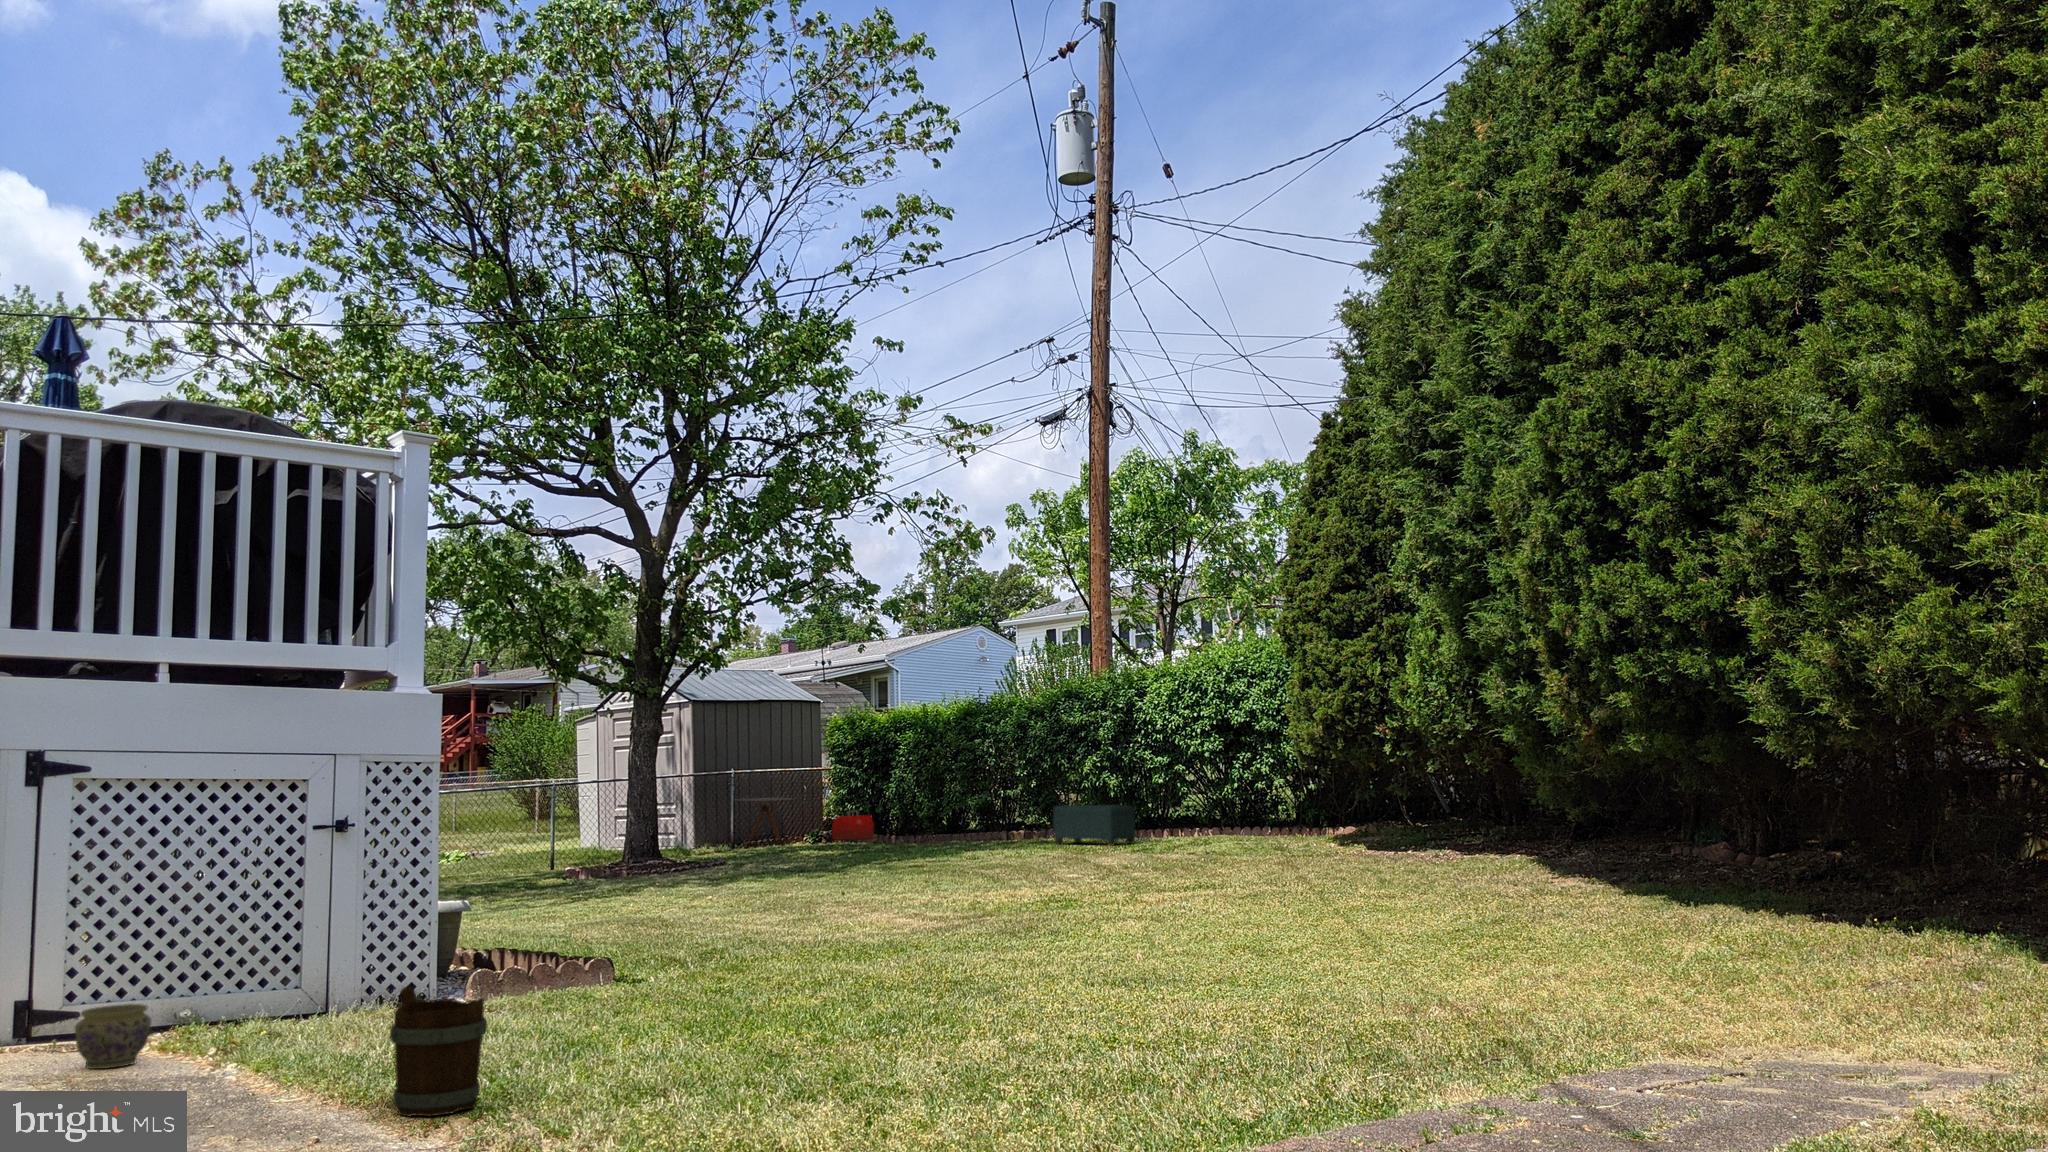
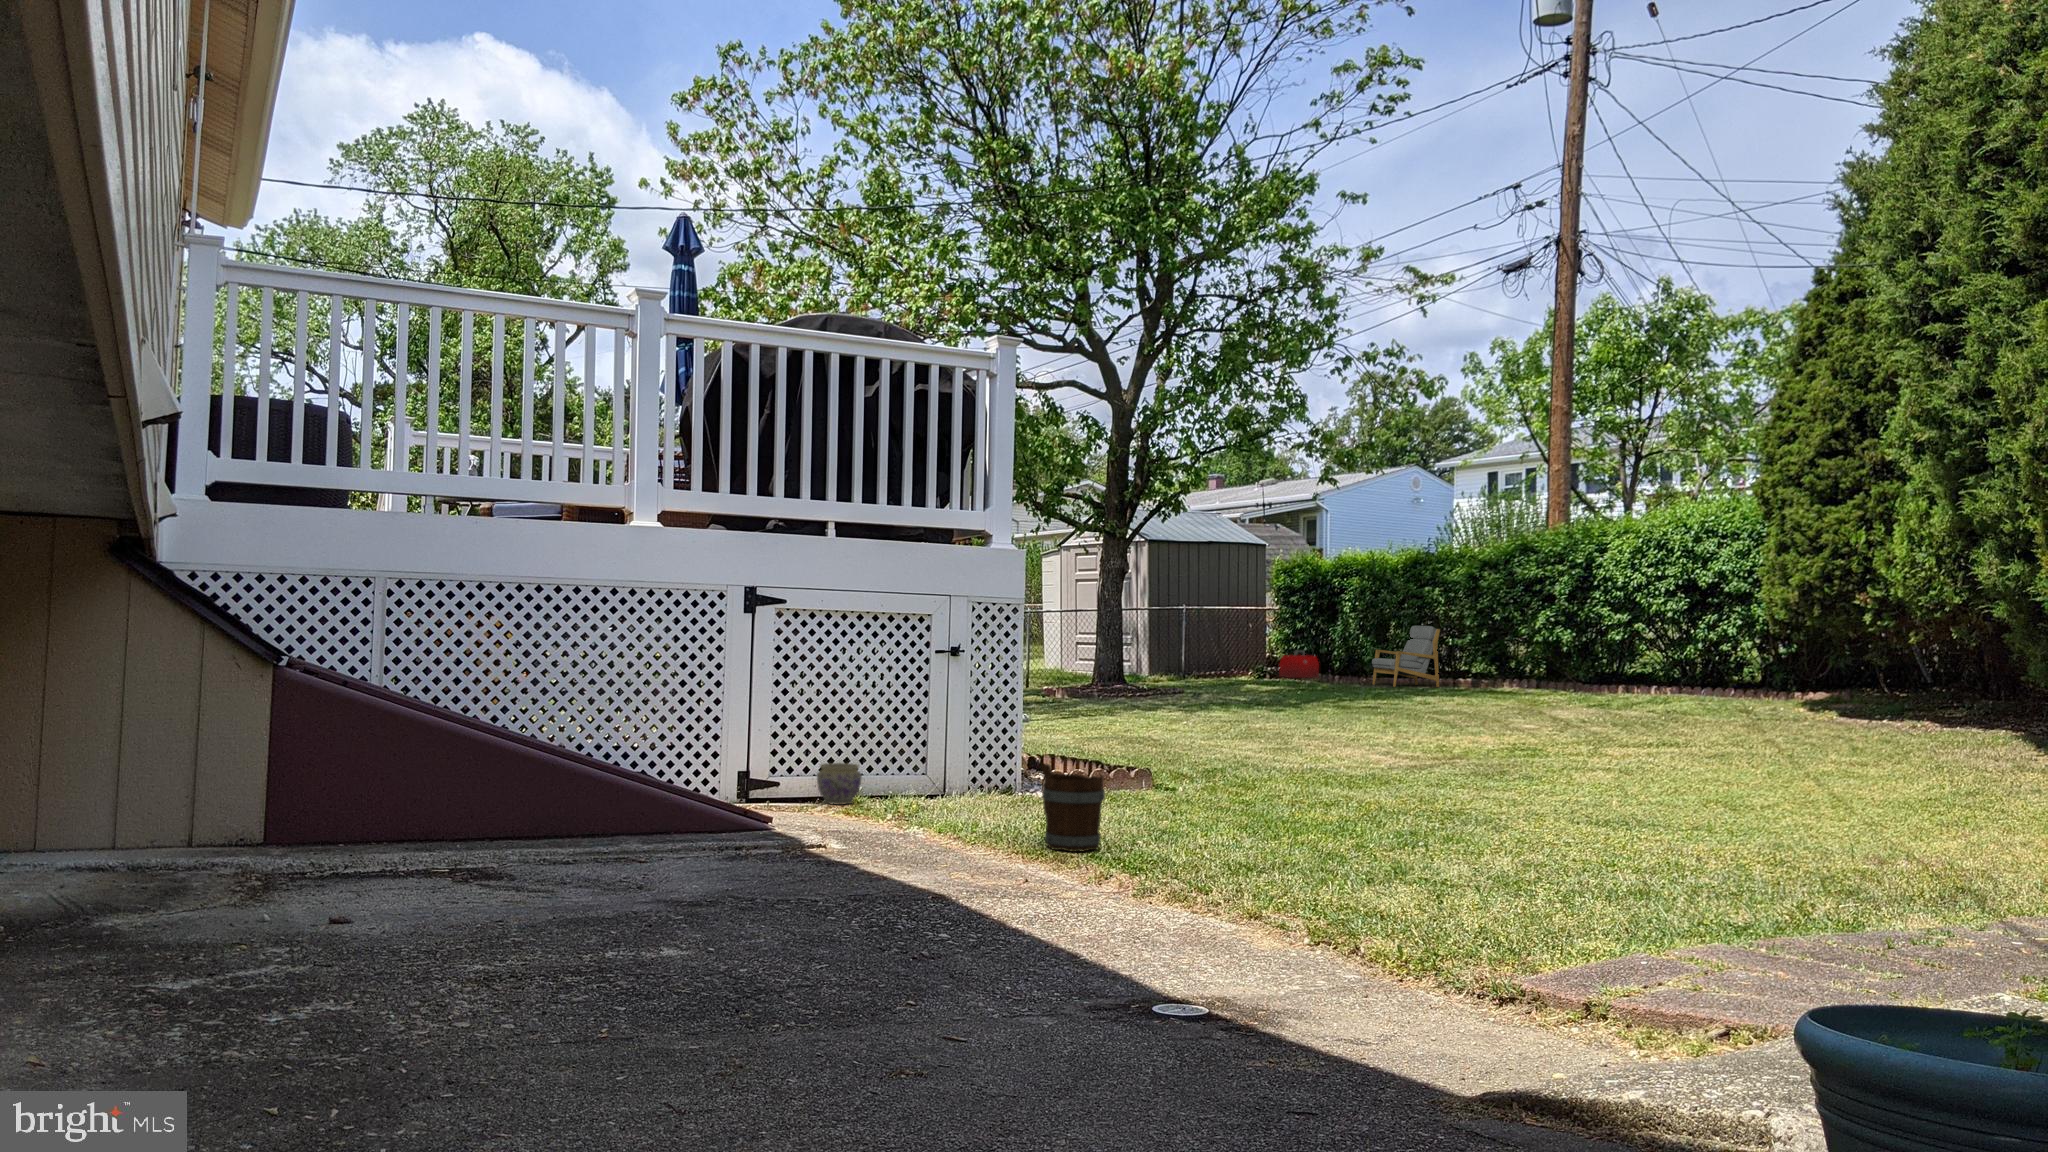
armchair: none [926,778,994,843] -> present [1372,626,1440,687]
round table: present [739,798,792,840] -> none [1187,635,1244,675]
bench: present [1053,805,1135,846] -> none [1501,657,1587,699]

